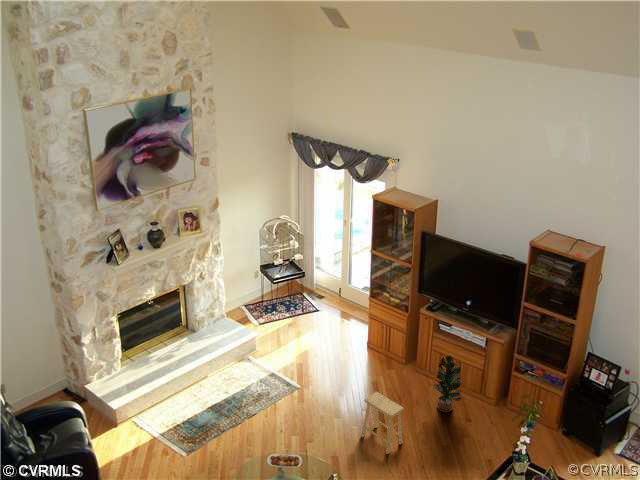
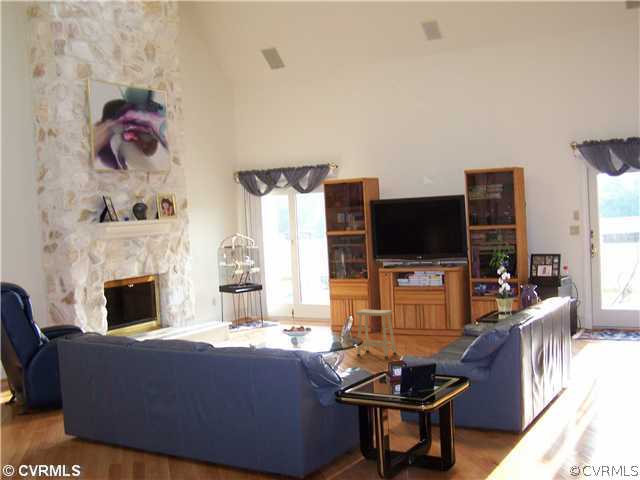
potted plant: present [434,356,464,412] -> none [404,287,436,340]

